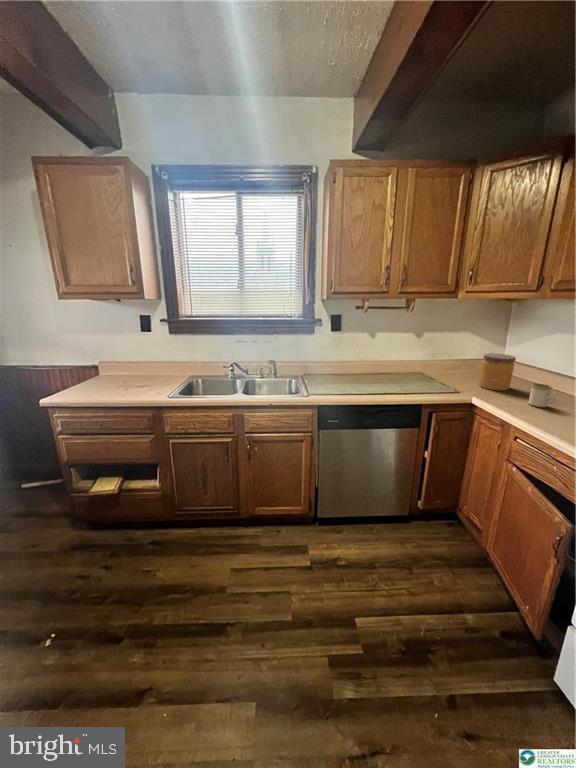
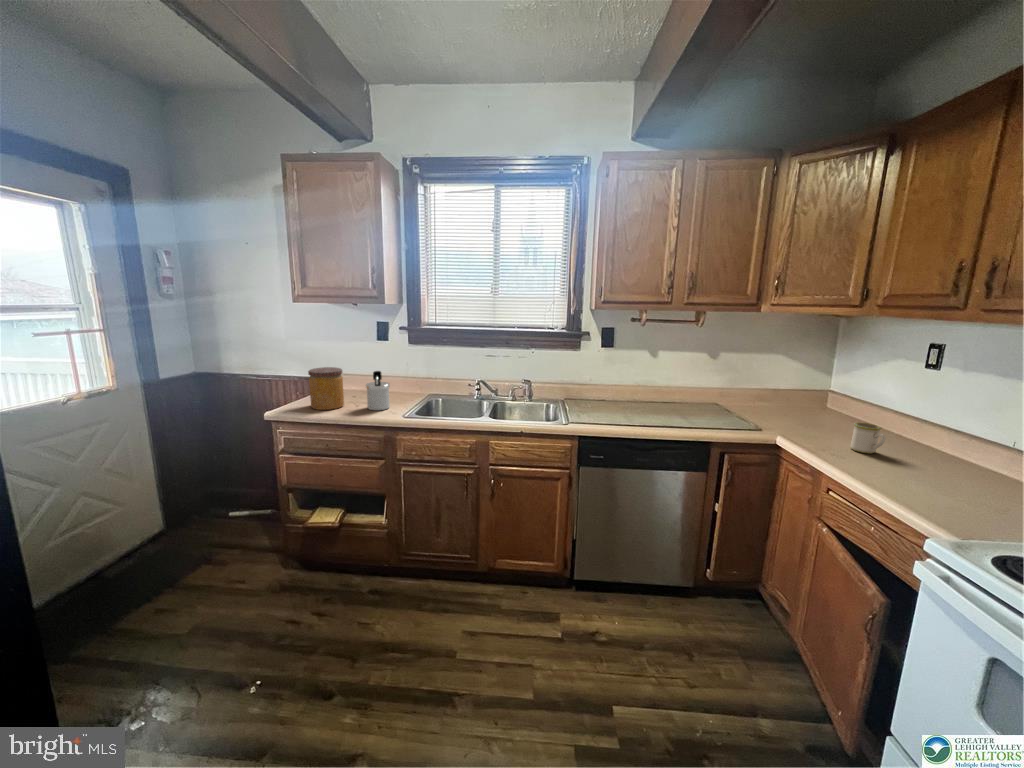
jar: present [479,353,516,391] -> present [308,367,344,410]
soap dispenser: none [133,358,156,392] -> present [366,371,390,410]

